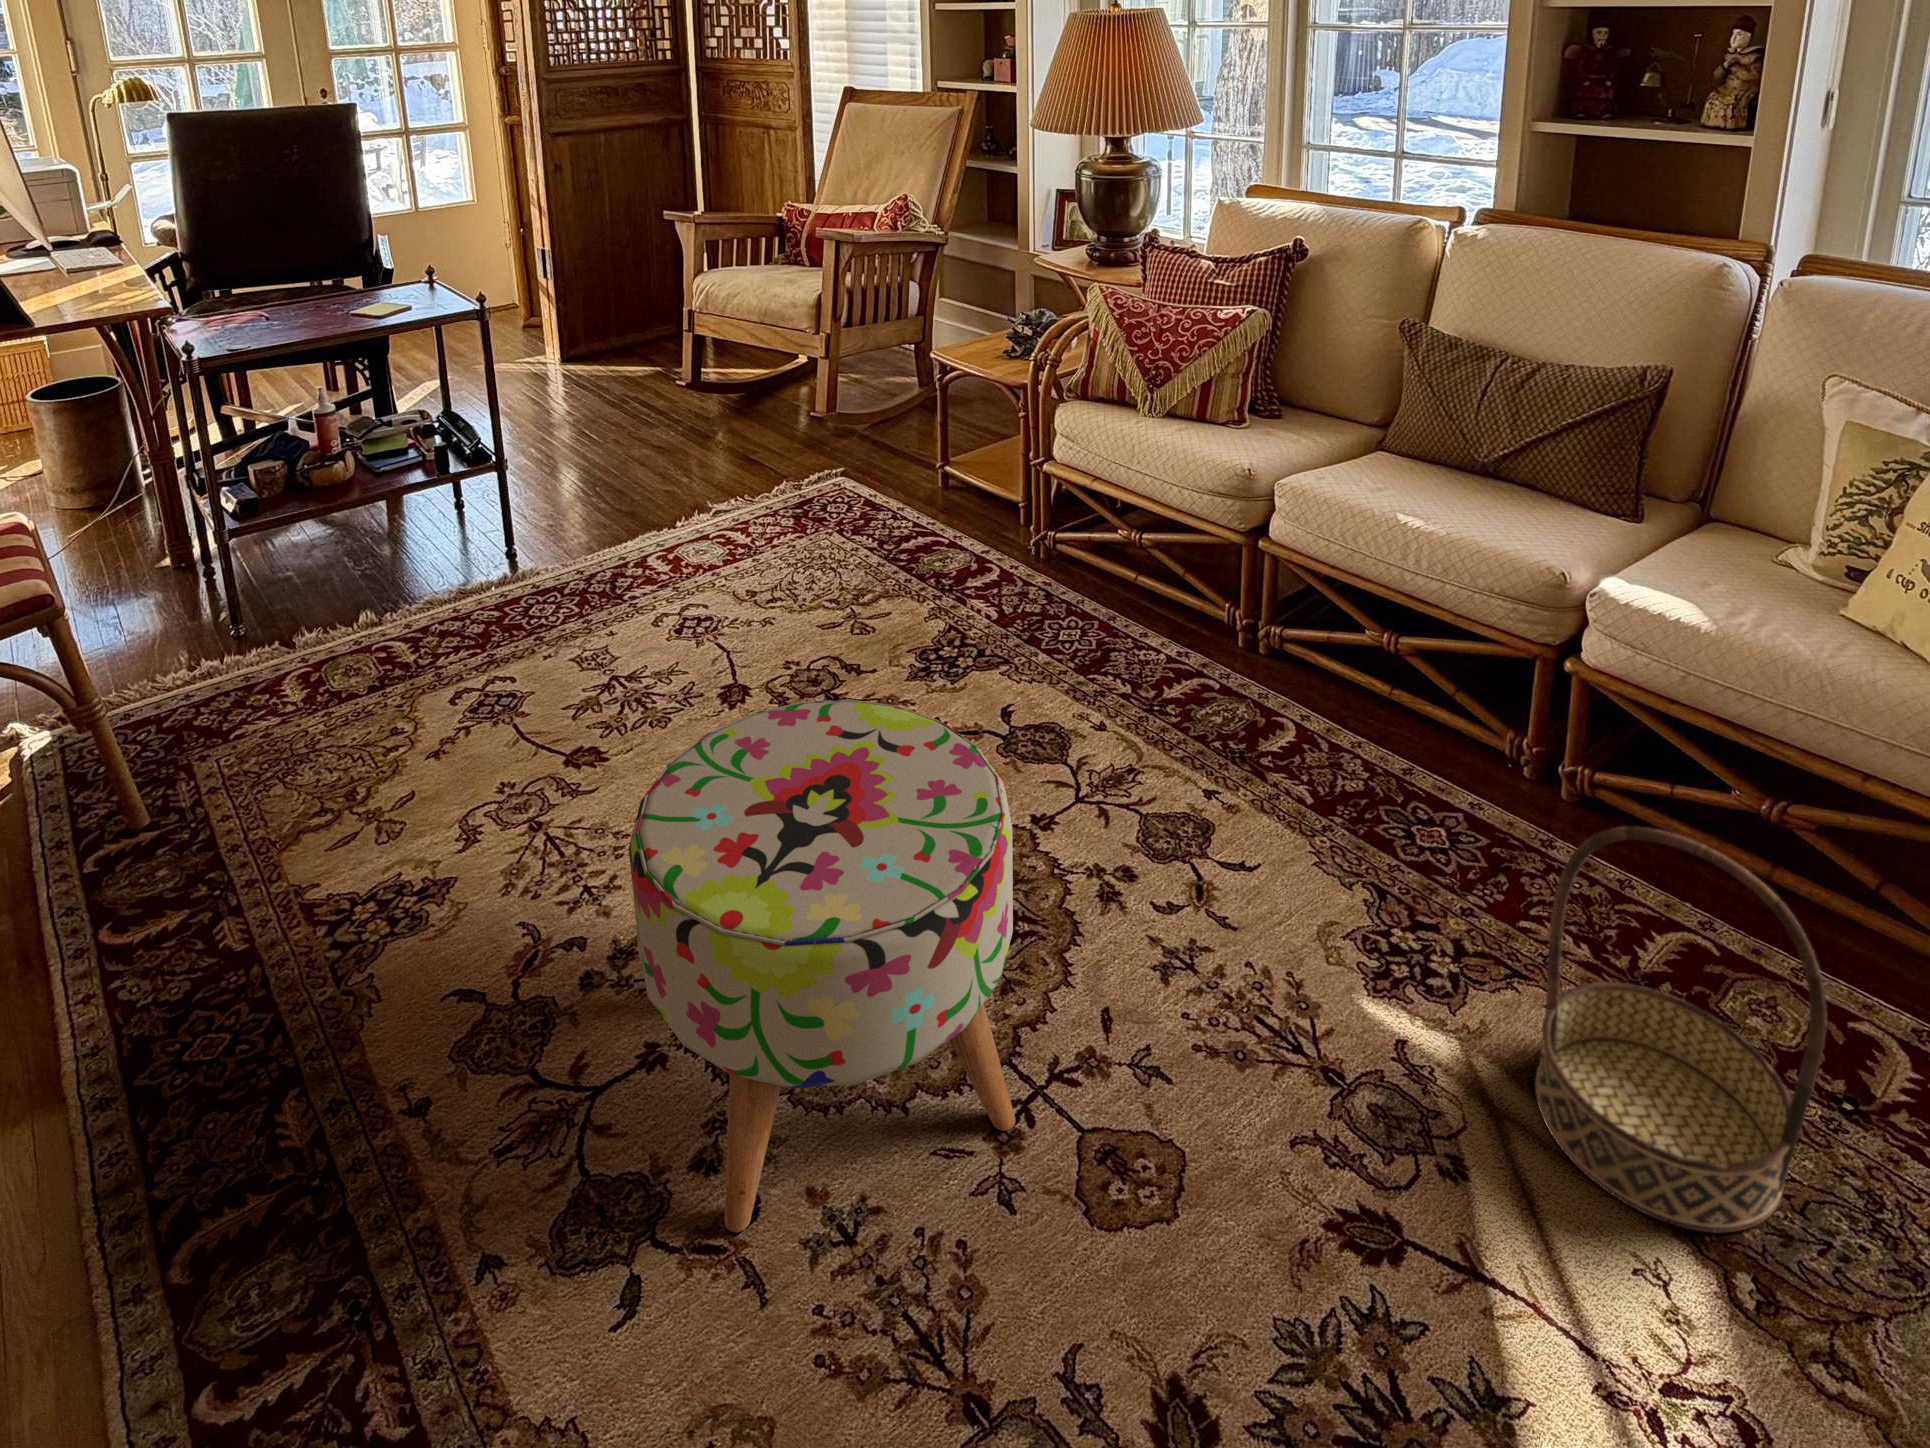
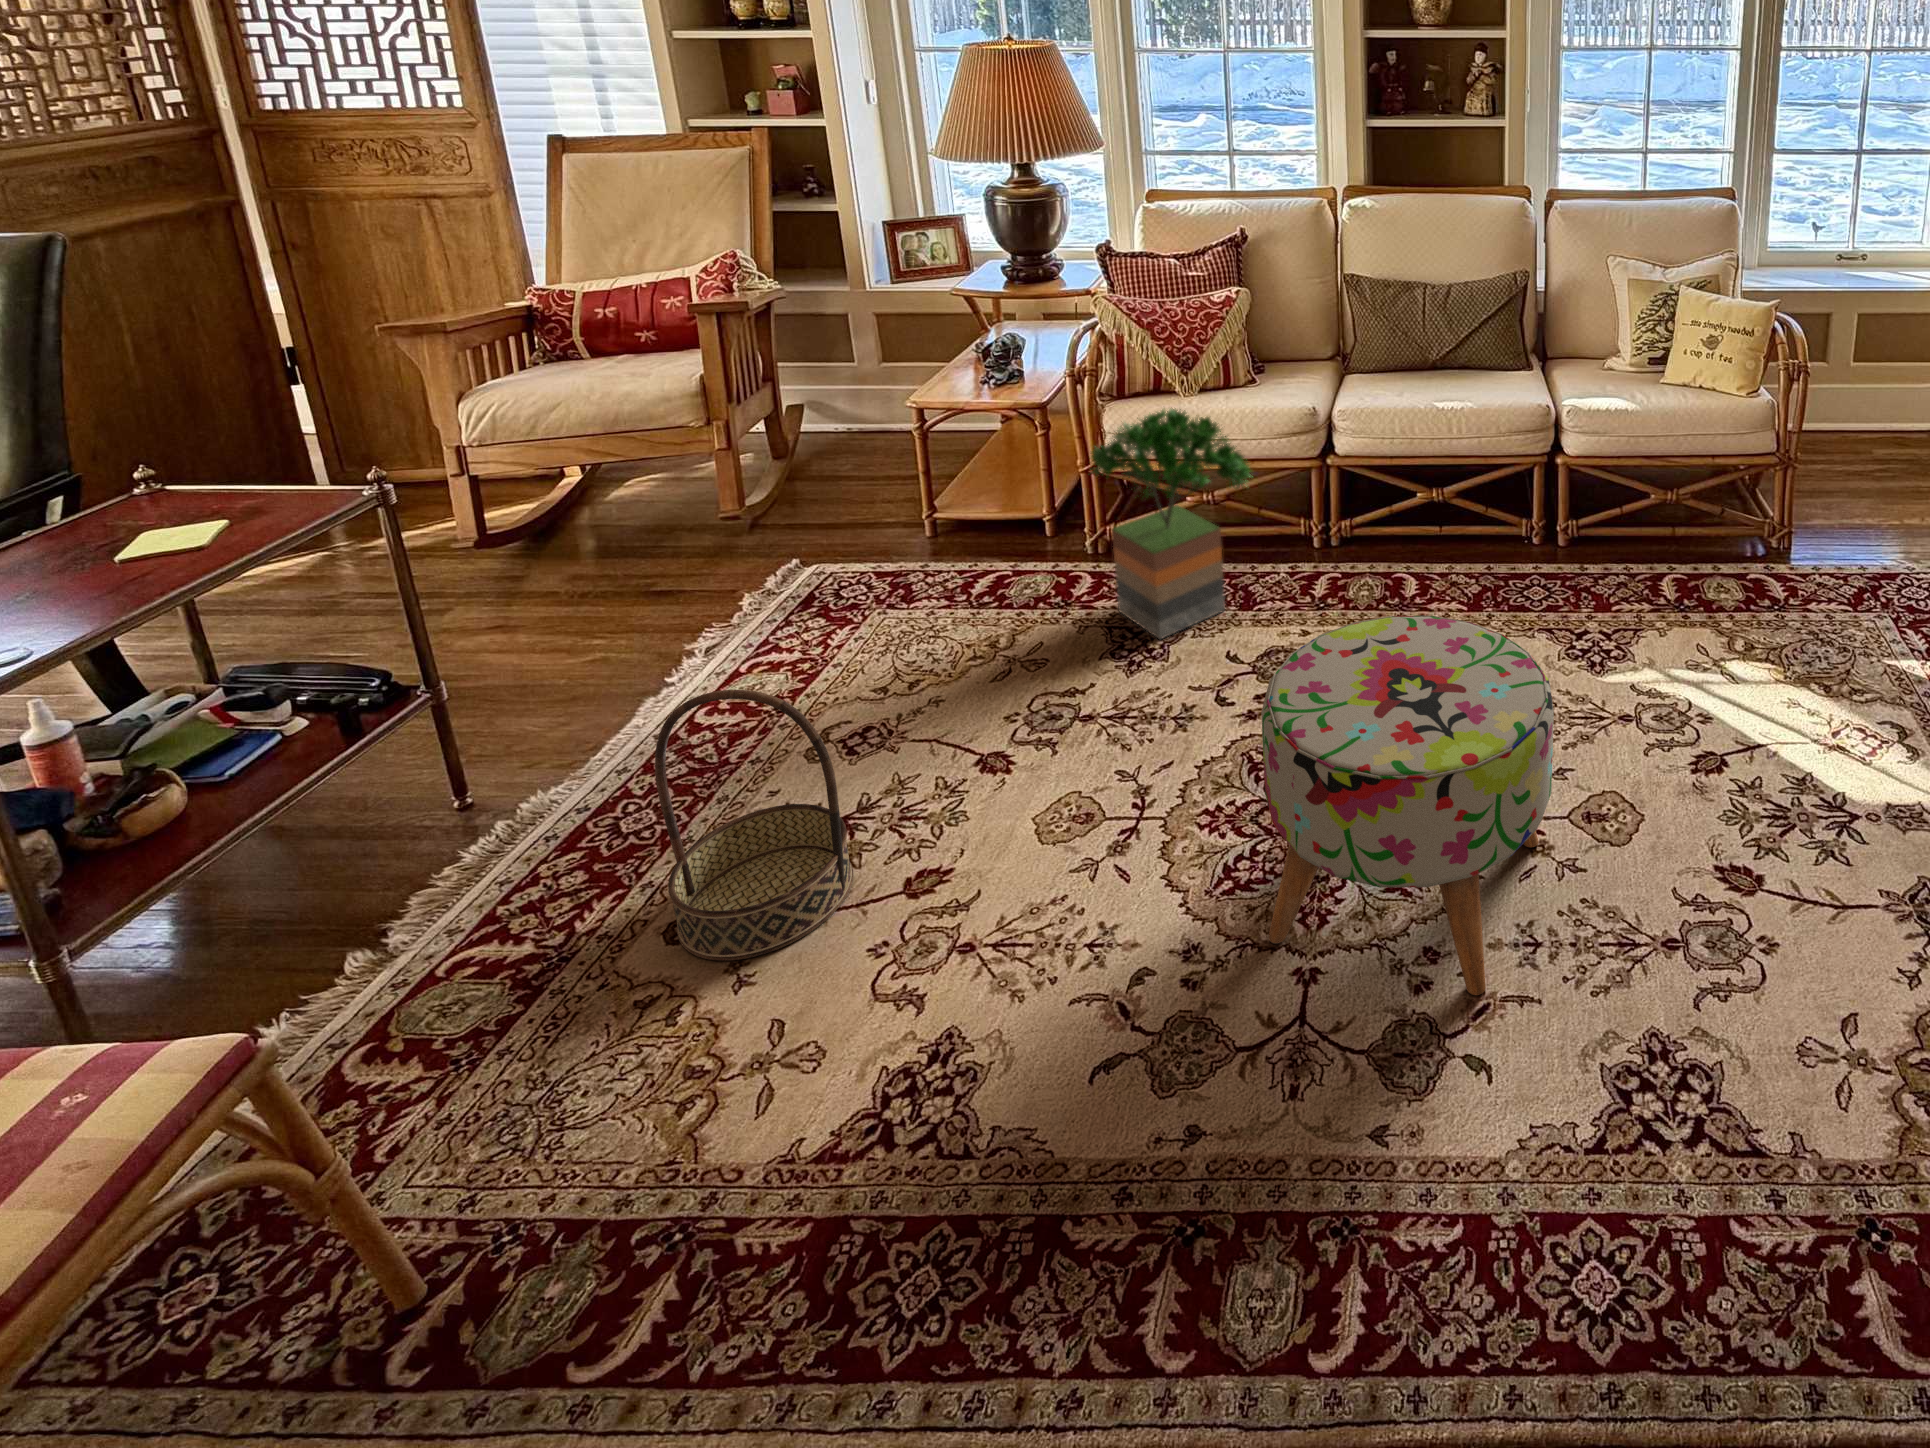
potted tree: none [944,411,1110,662] -> present [1090,408,1253,639]
basket: present [1535,827,1827,1233] -> present [655,689,853,961]

